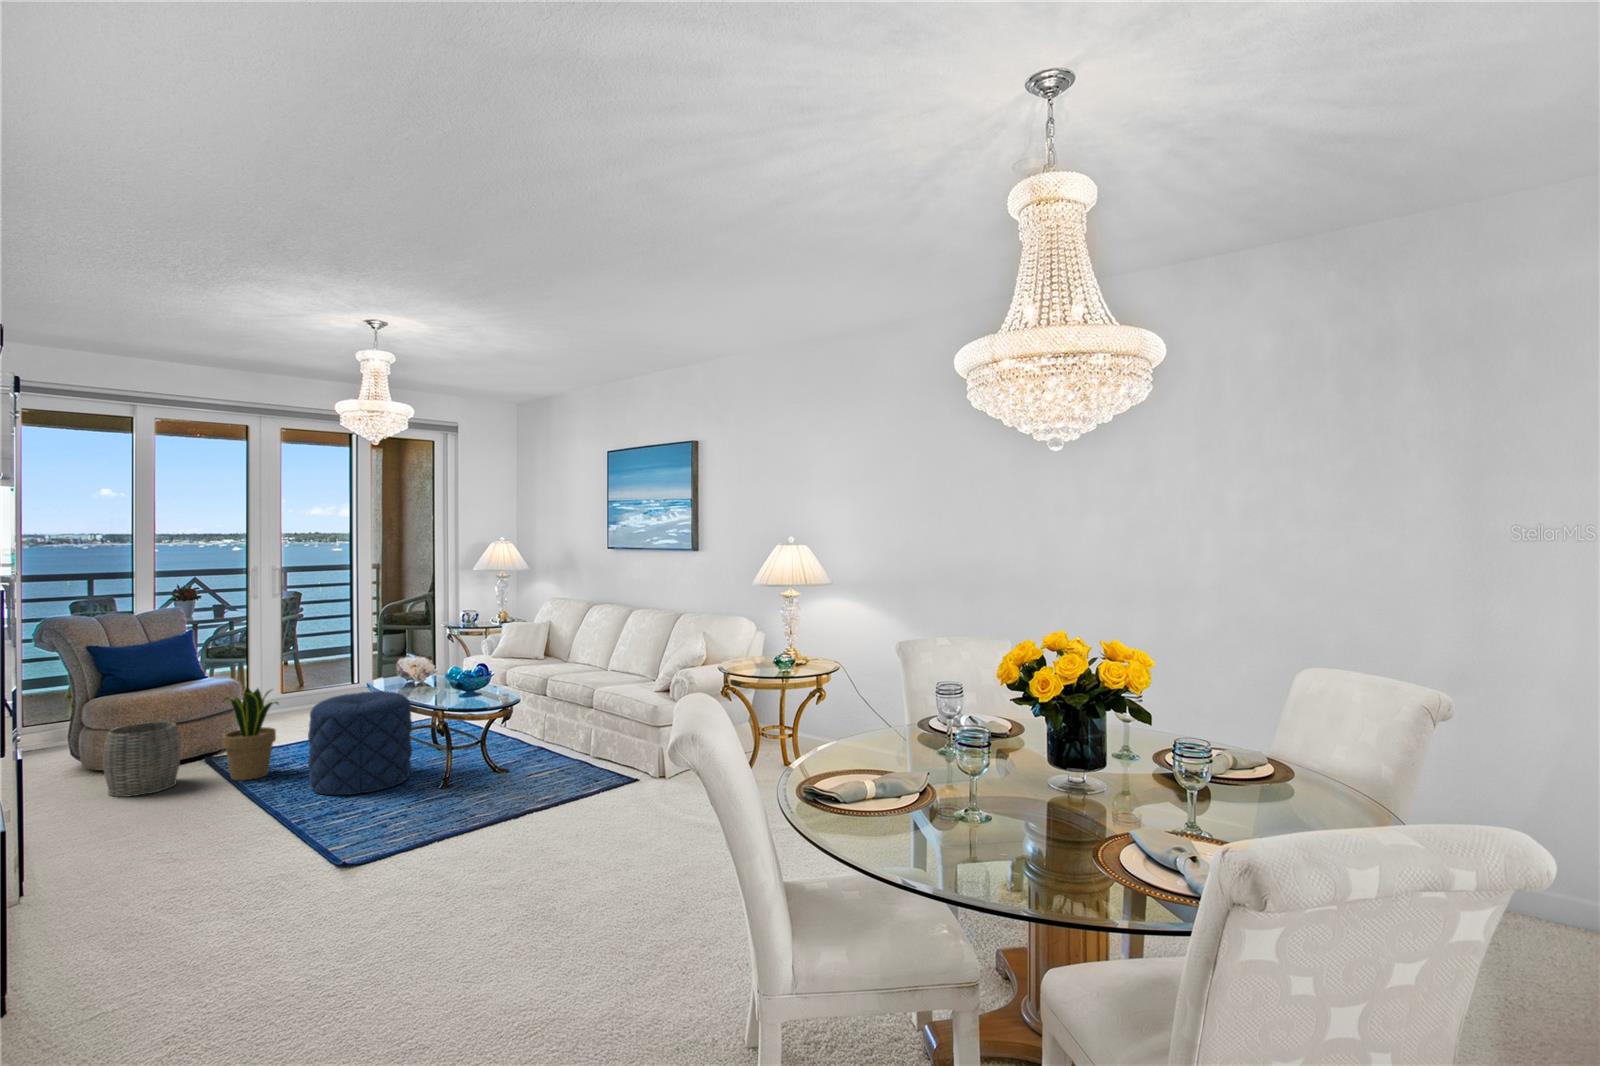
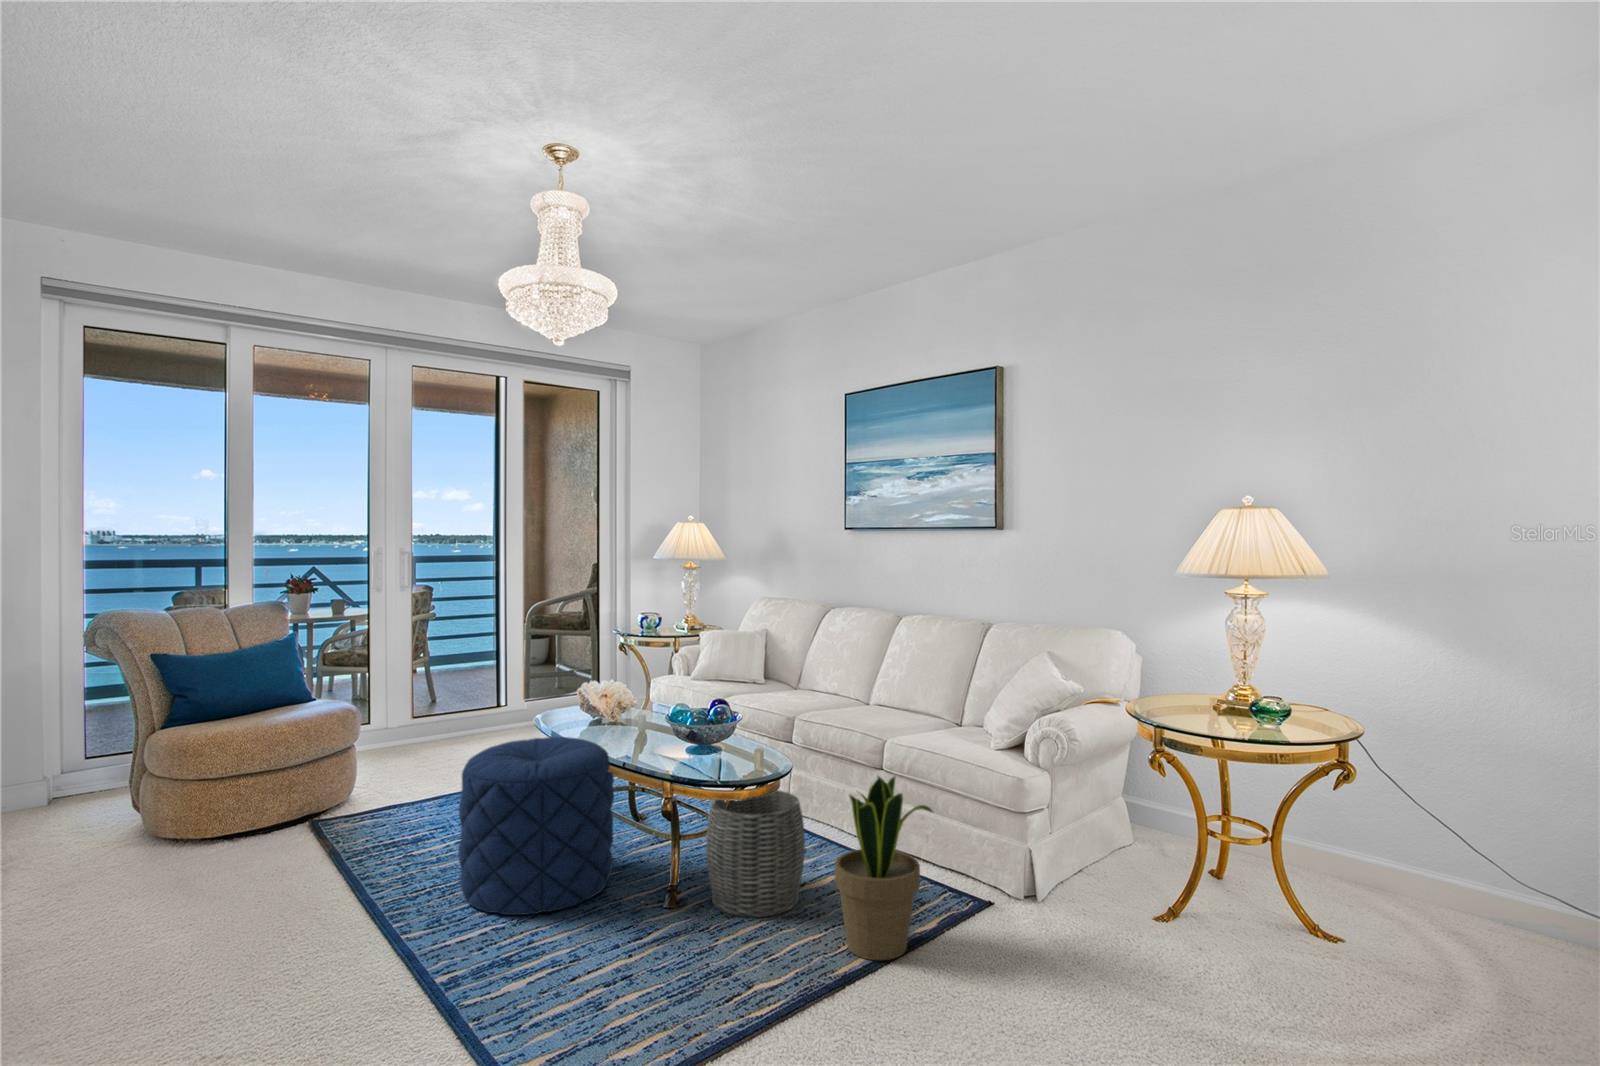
potted plant: present [223,688,279,781] -> present [834,776,933,961]
woven basket: present [103,722,180,797] -> present [706,790,805,917]

